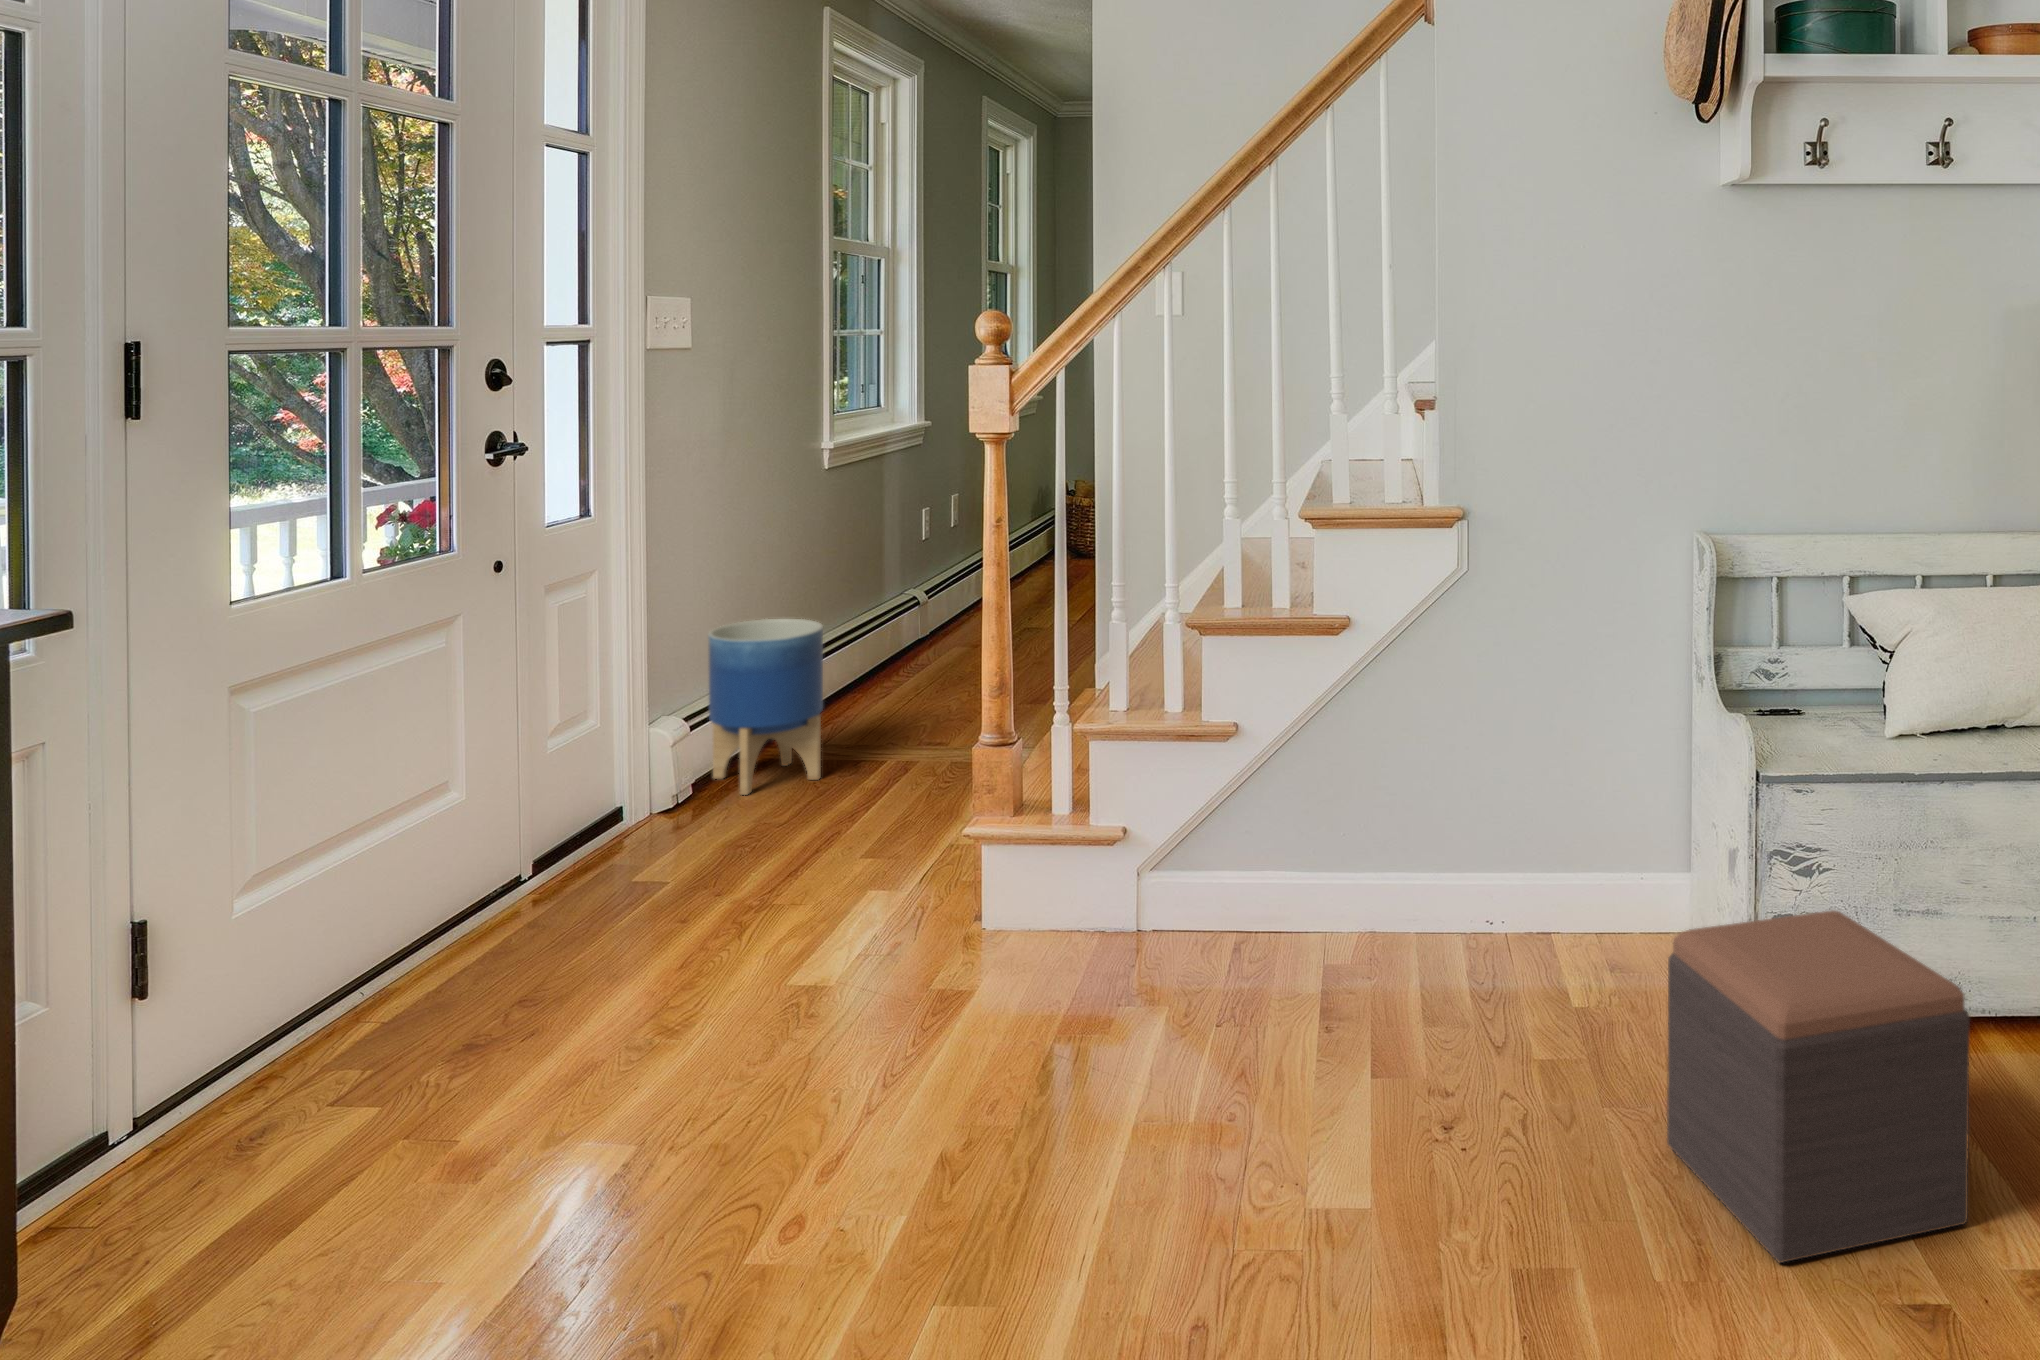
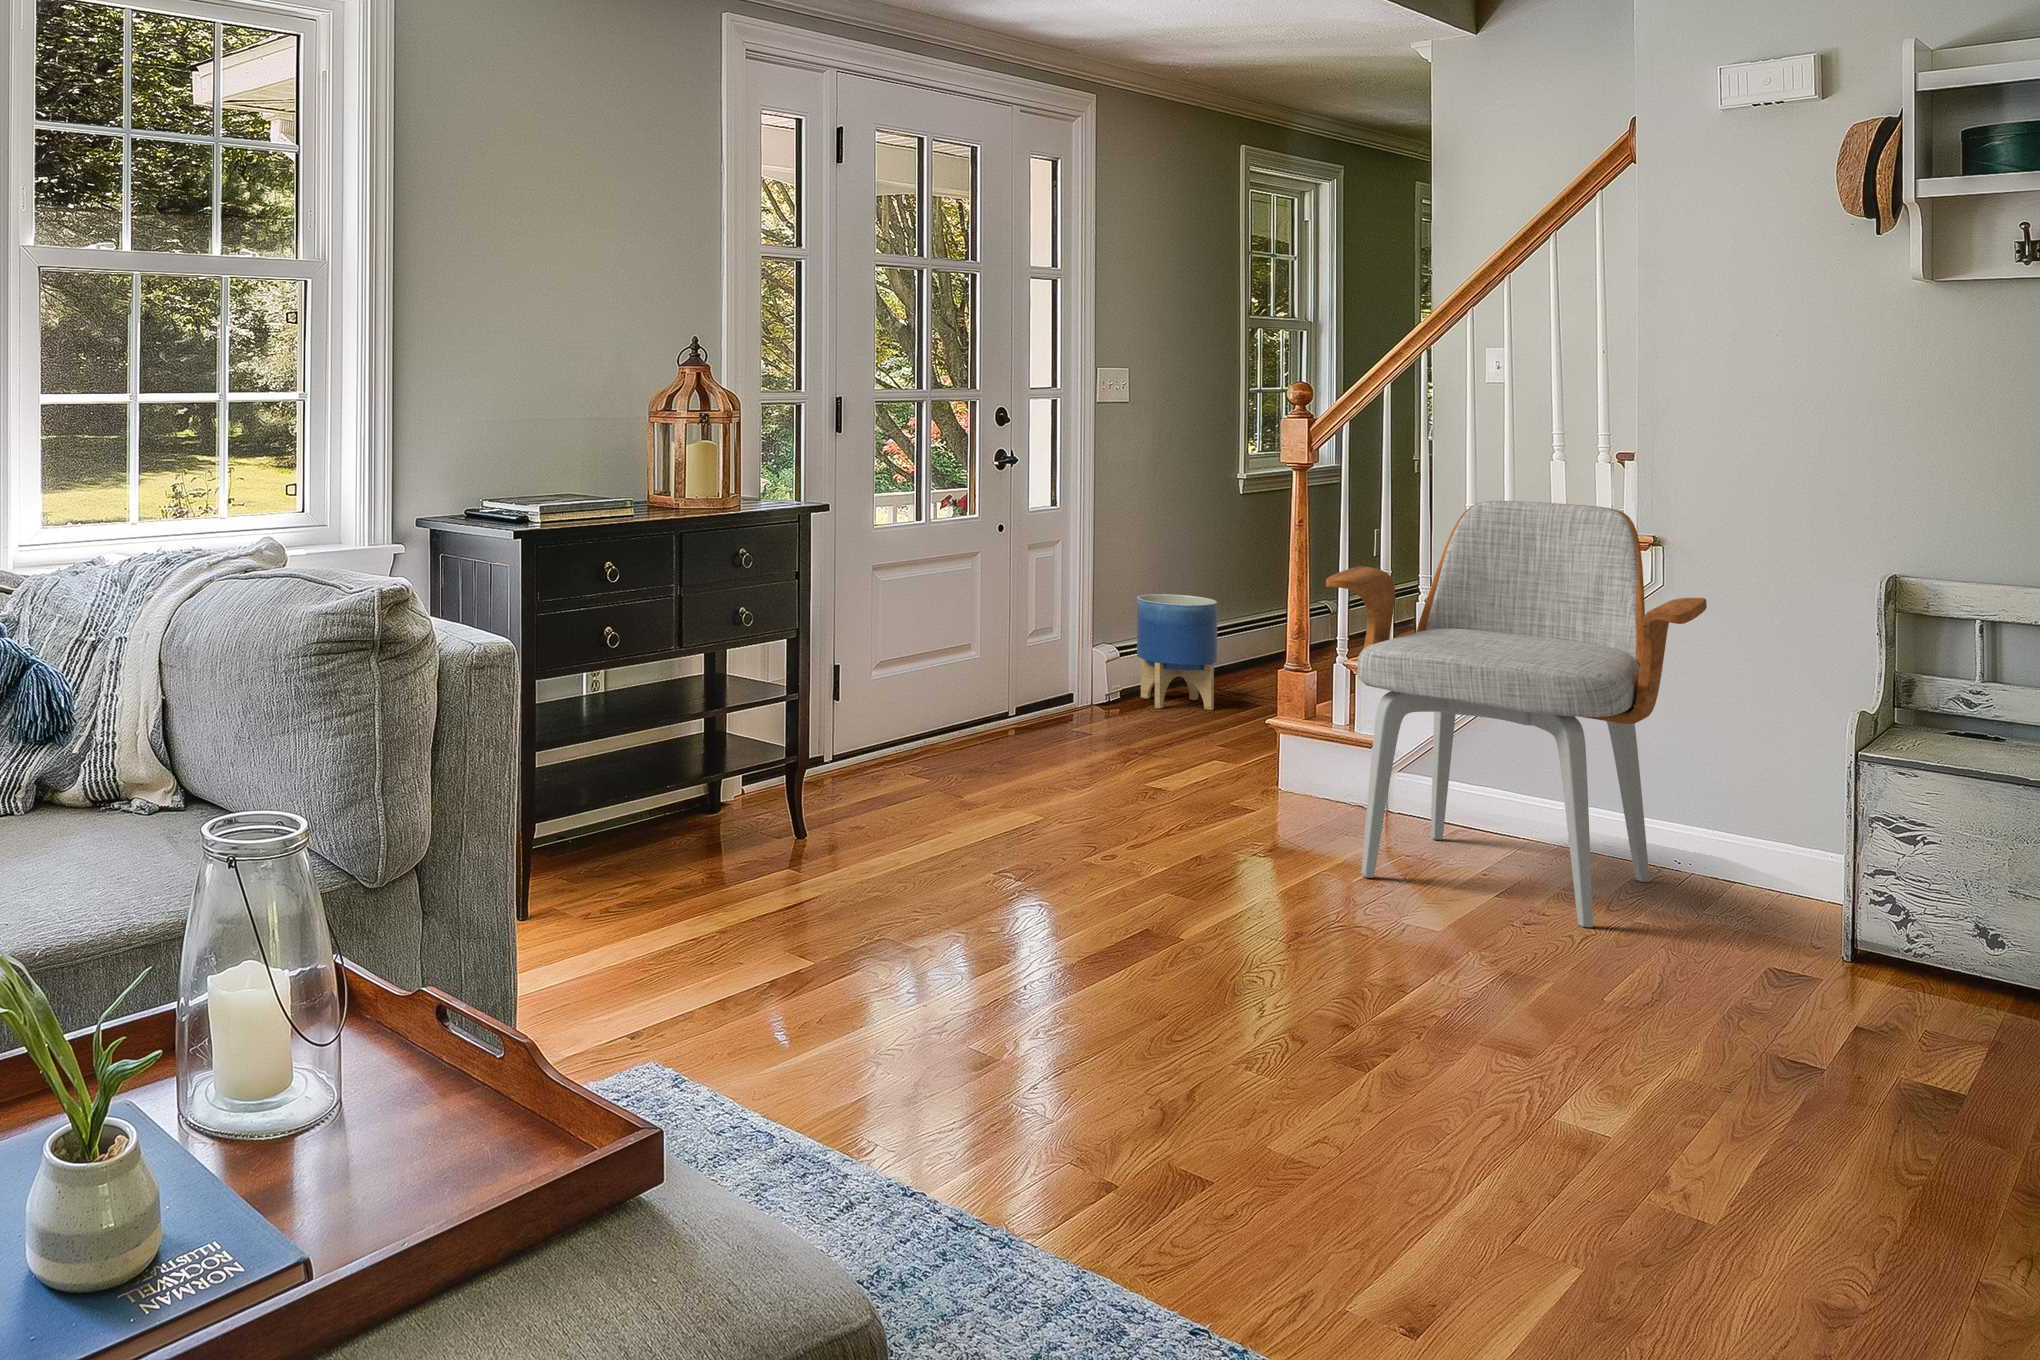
armchair: none [1116,471,1583,1102] -> present [1326,501,1707,927]
footstool: present [1667,910,1970,1263] -> none [1689,820,1903,1053]

